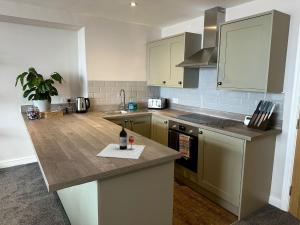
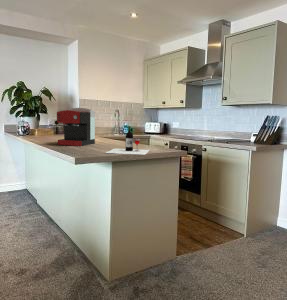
coffee maker: none [55,98,95,138] -> present [57,108,95,146]

